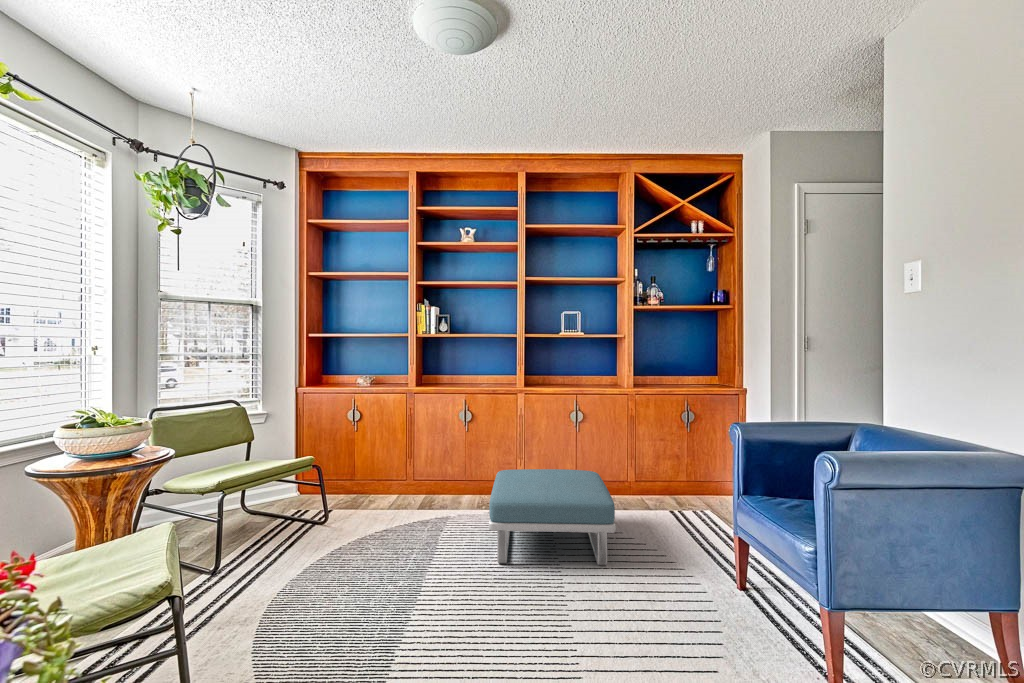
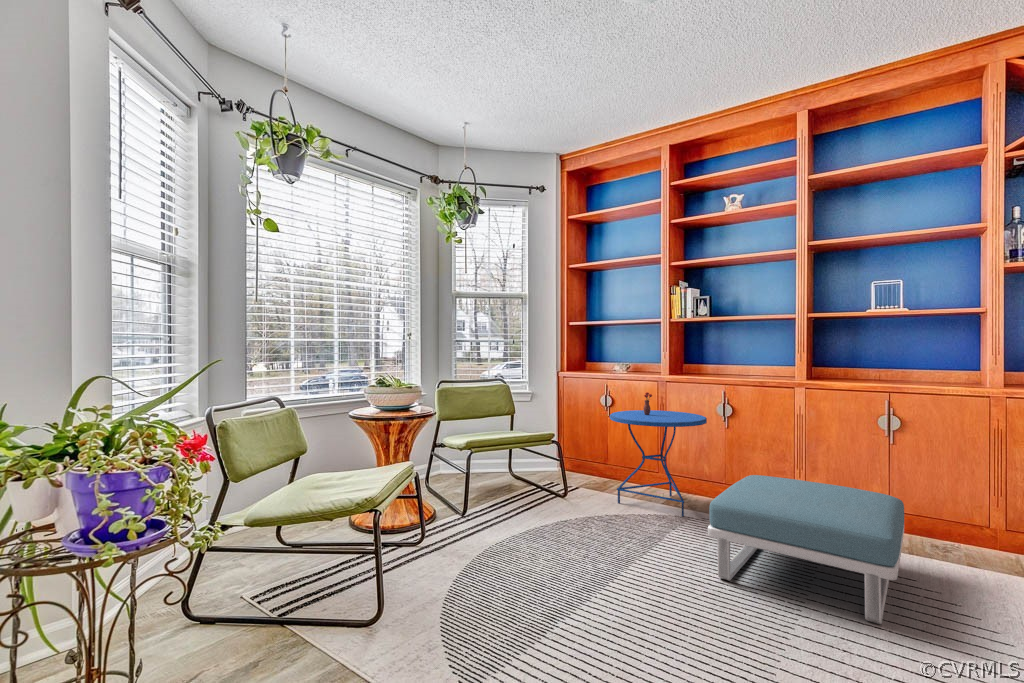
side table: none [370,406,458,516] -> present [610,392,707,516]

